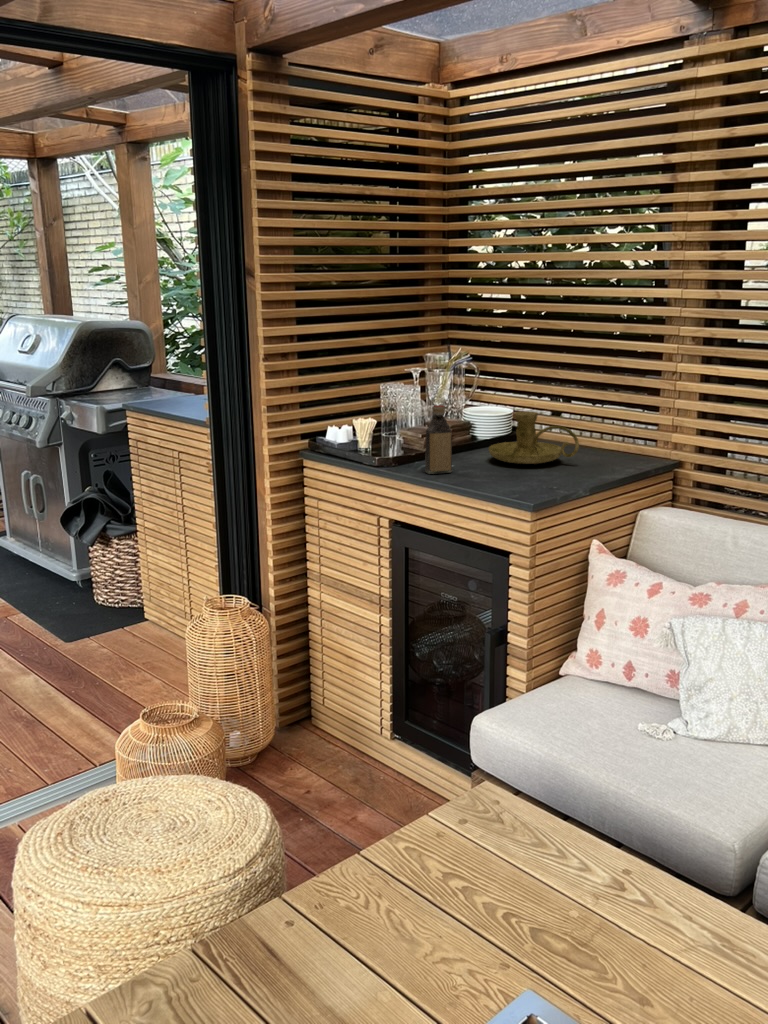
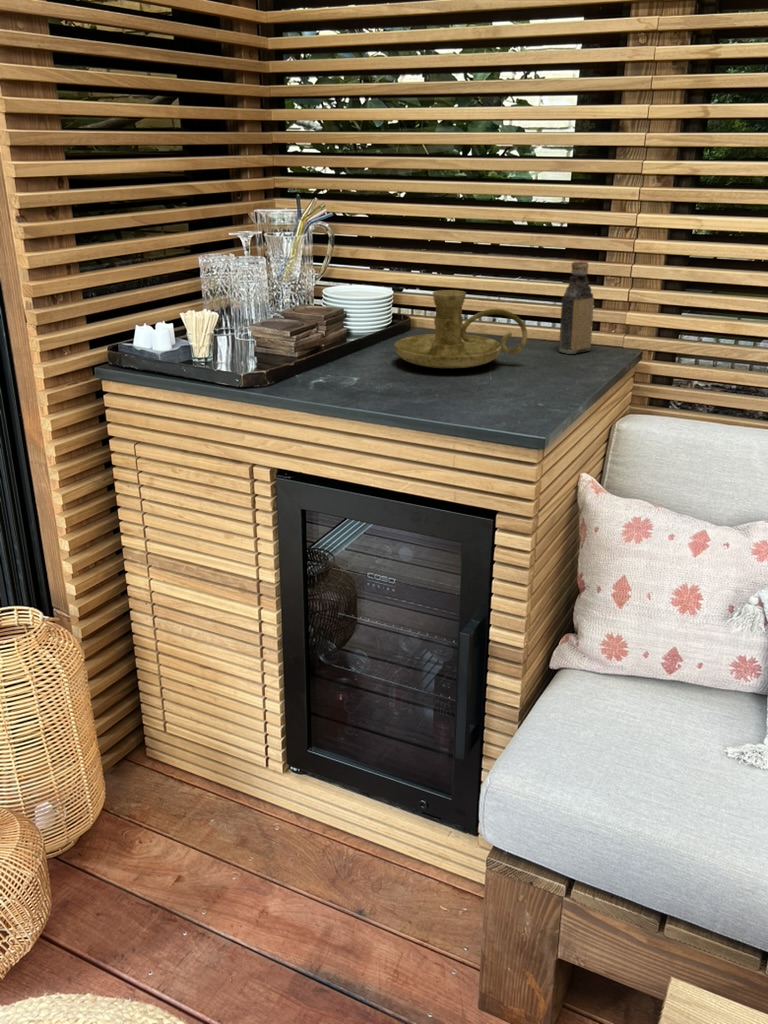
bottle: present [425,405,452,474] -> present [559,262,594,354]

